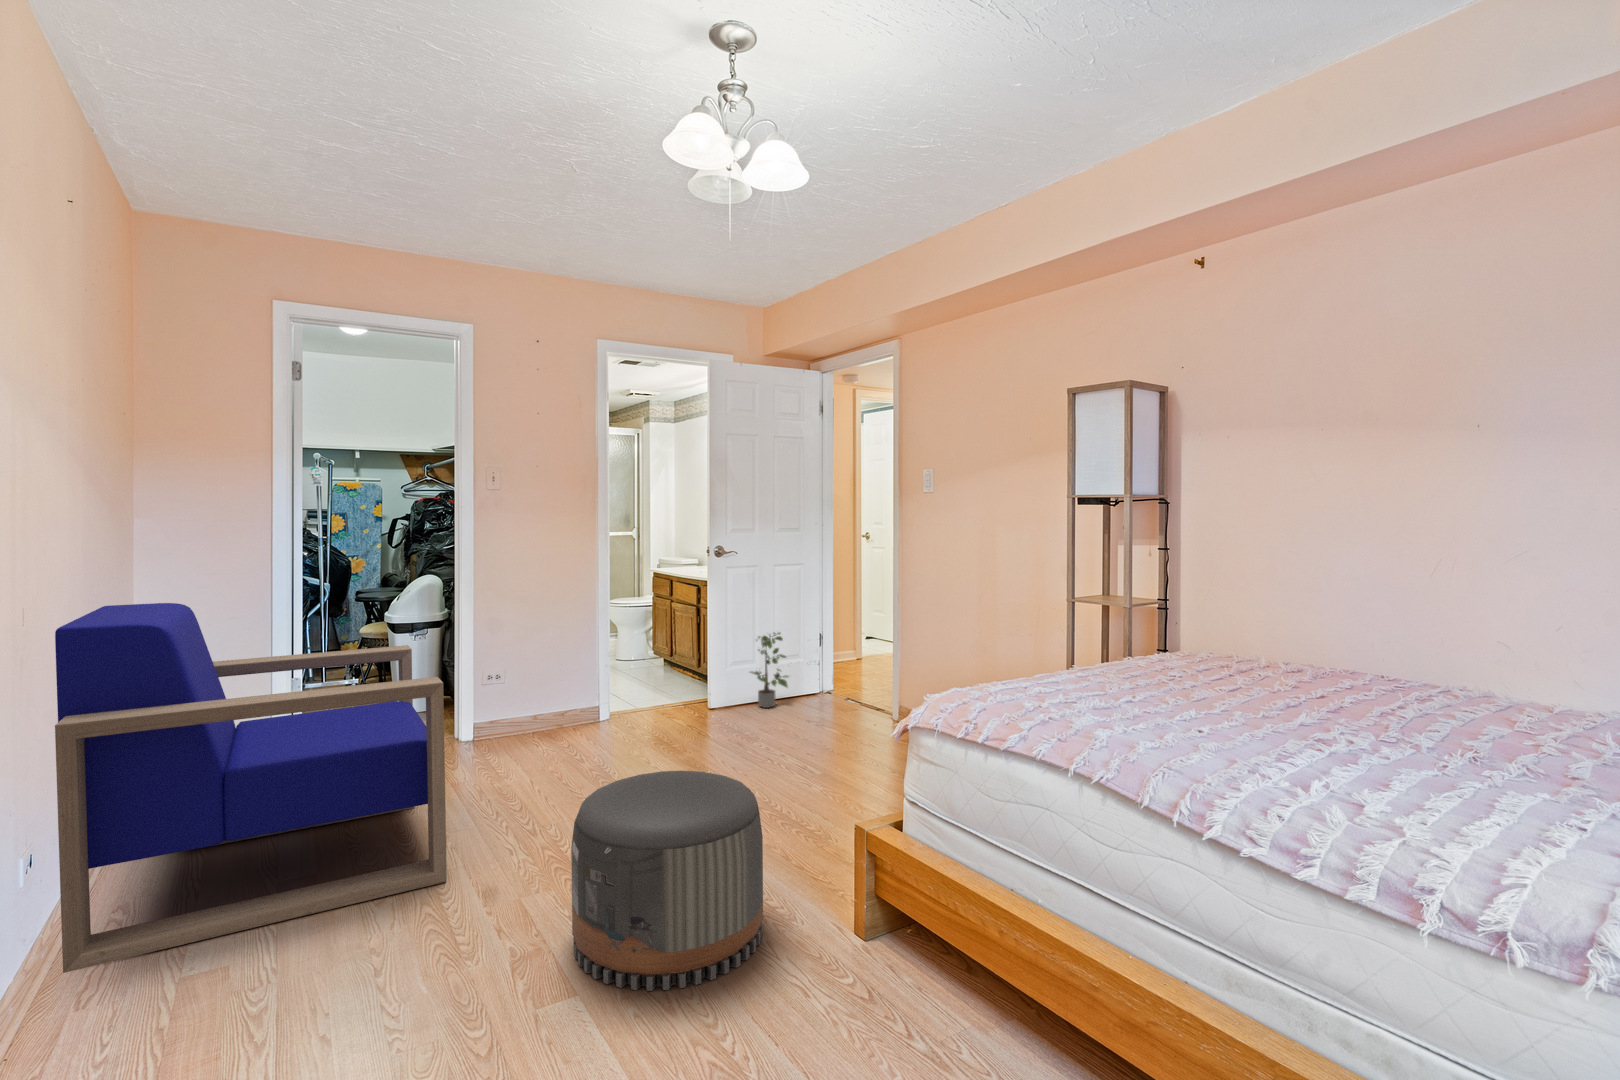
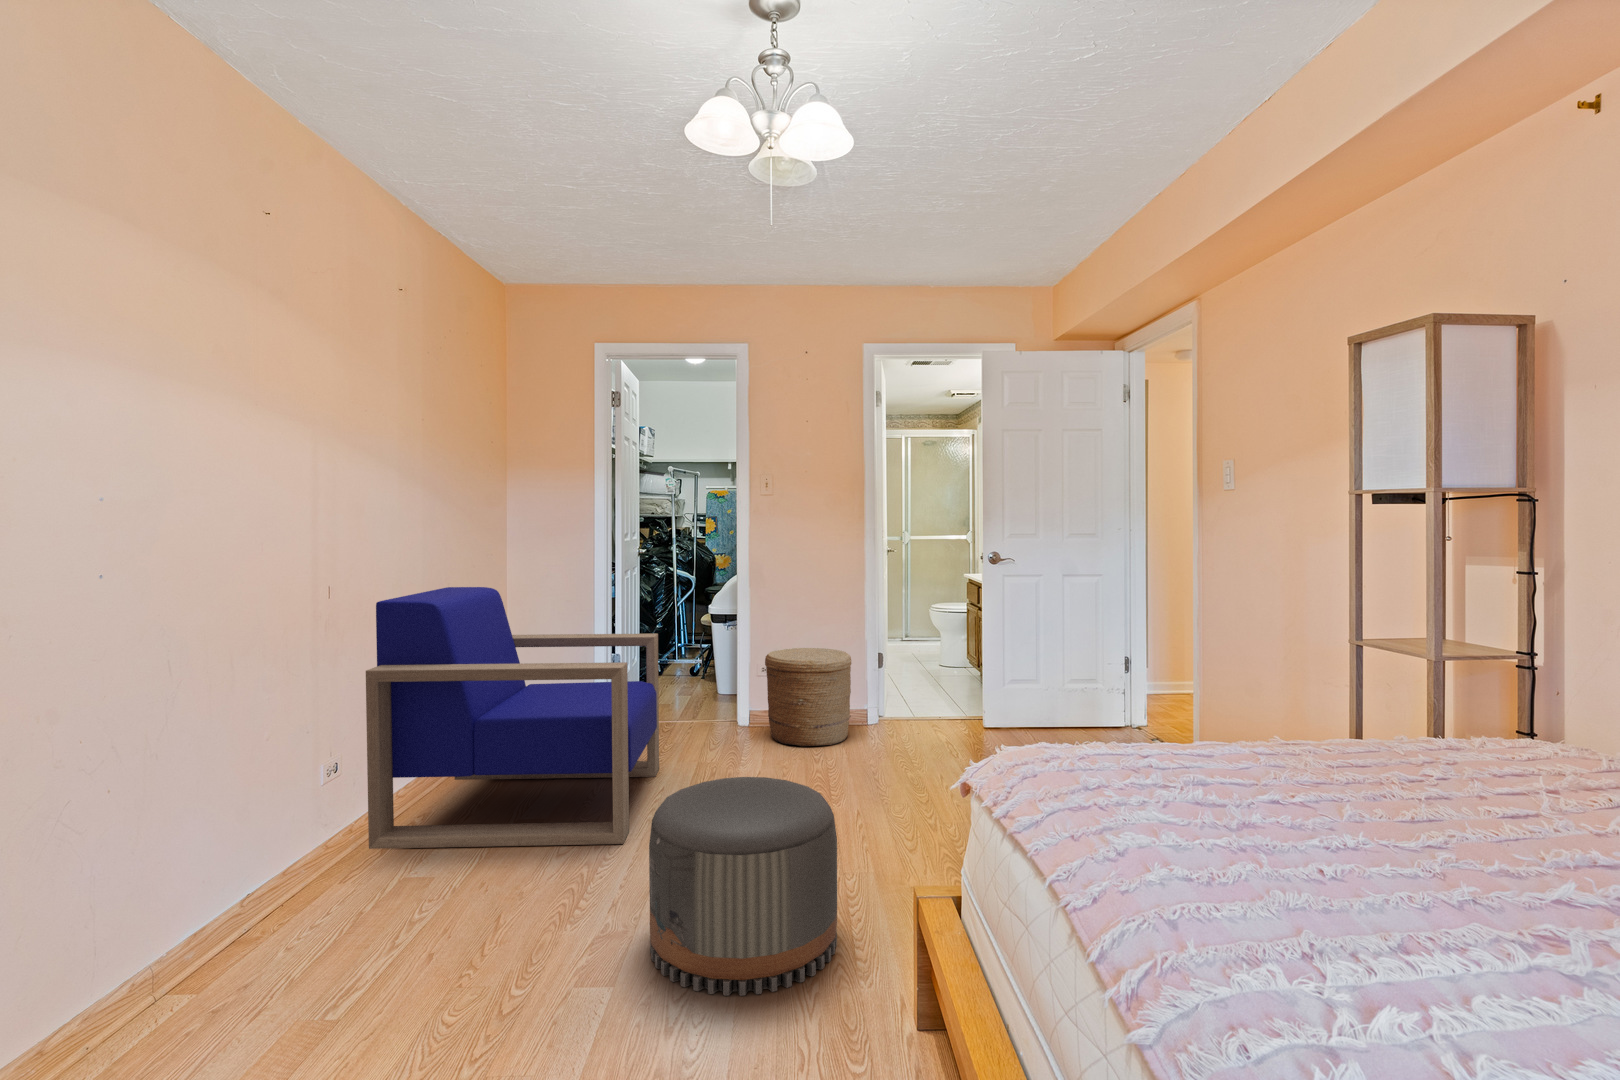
potted plant: present [751,633,788,708] -> none [1025,648,1077,734]
woven basket: none [504,649,599,752] -> present [765,648,851,747]

